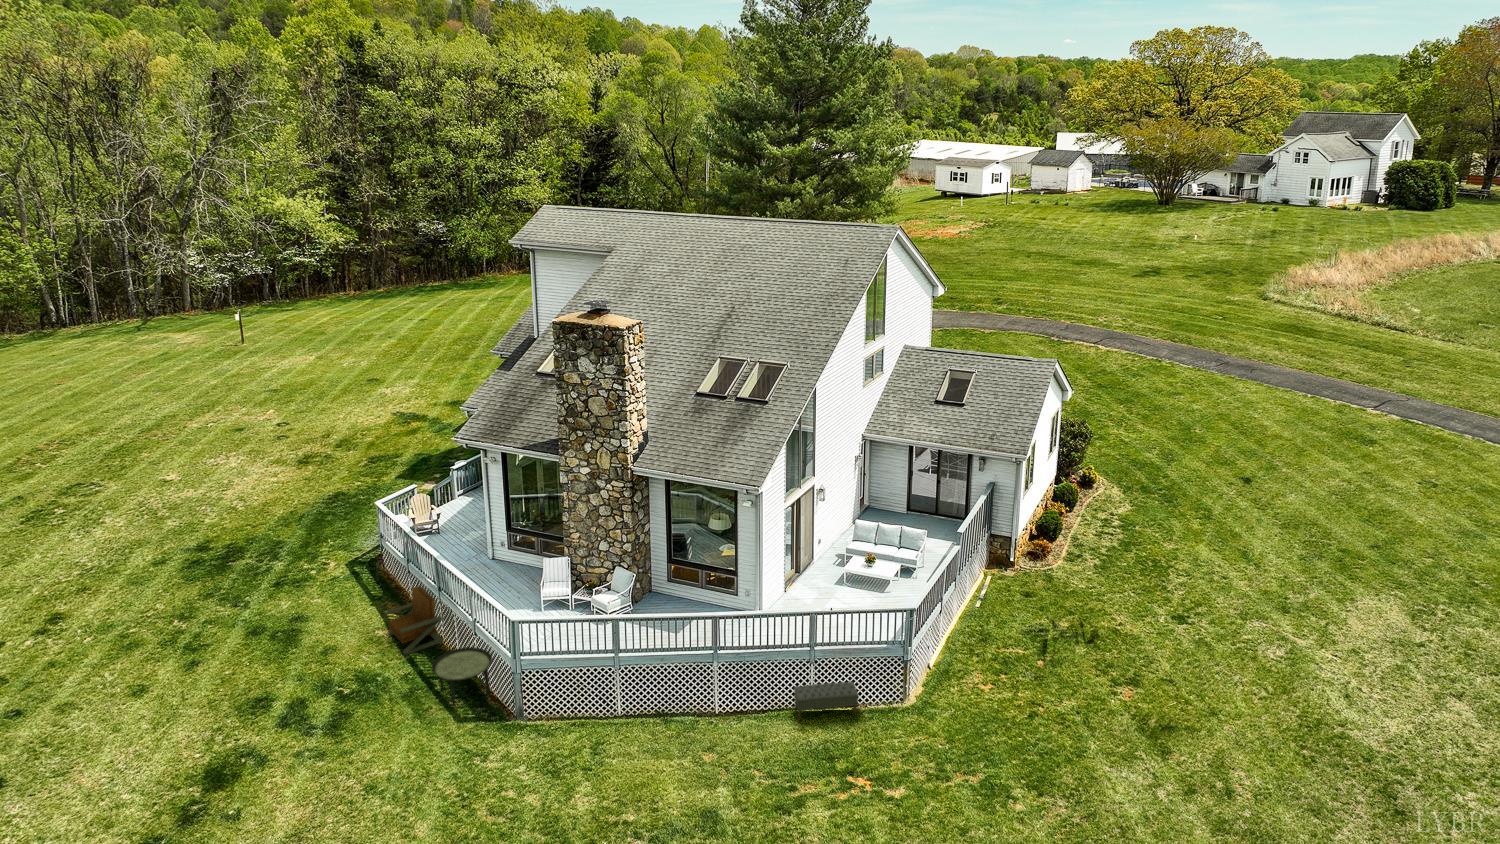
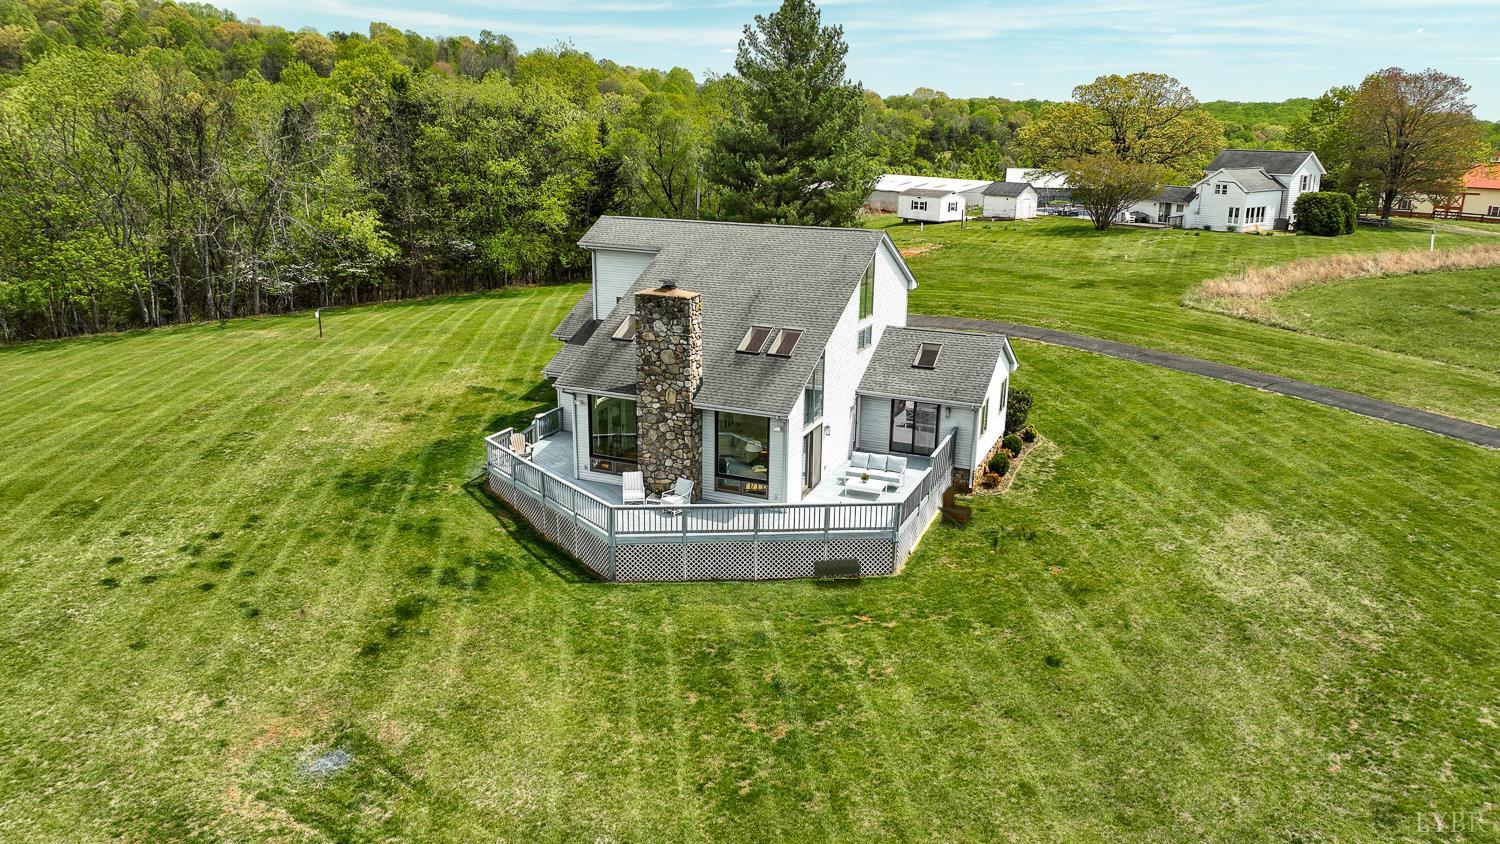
lounge chair: present [384,586,444,655] -> present [937,486,974,530]
round table: present [432,647,492,707] -> none [547,533,590,574]

